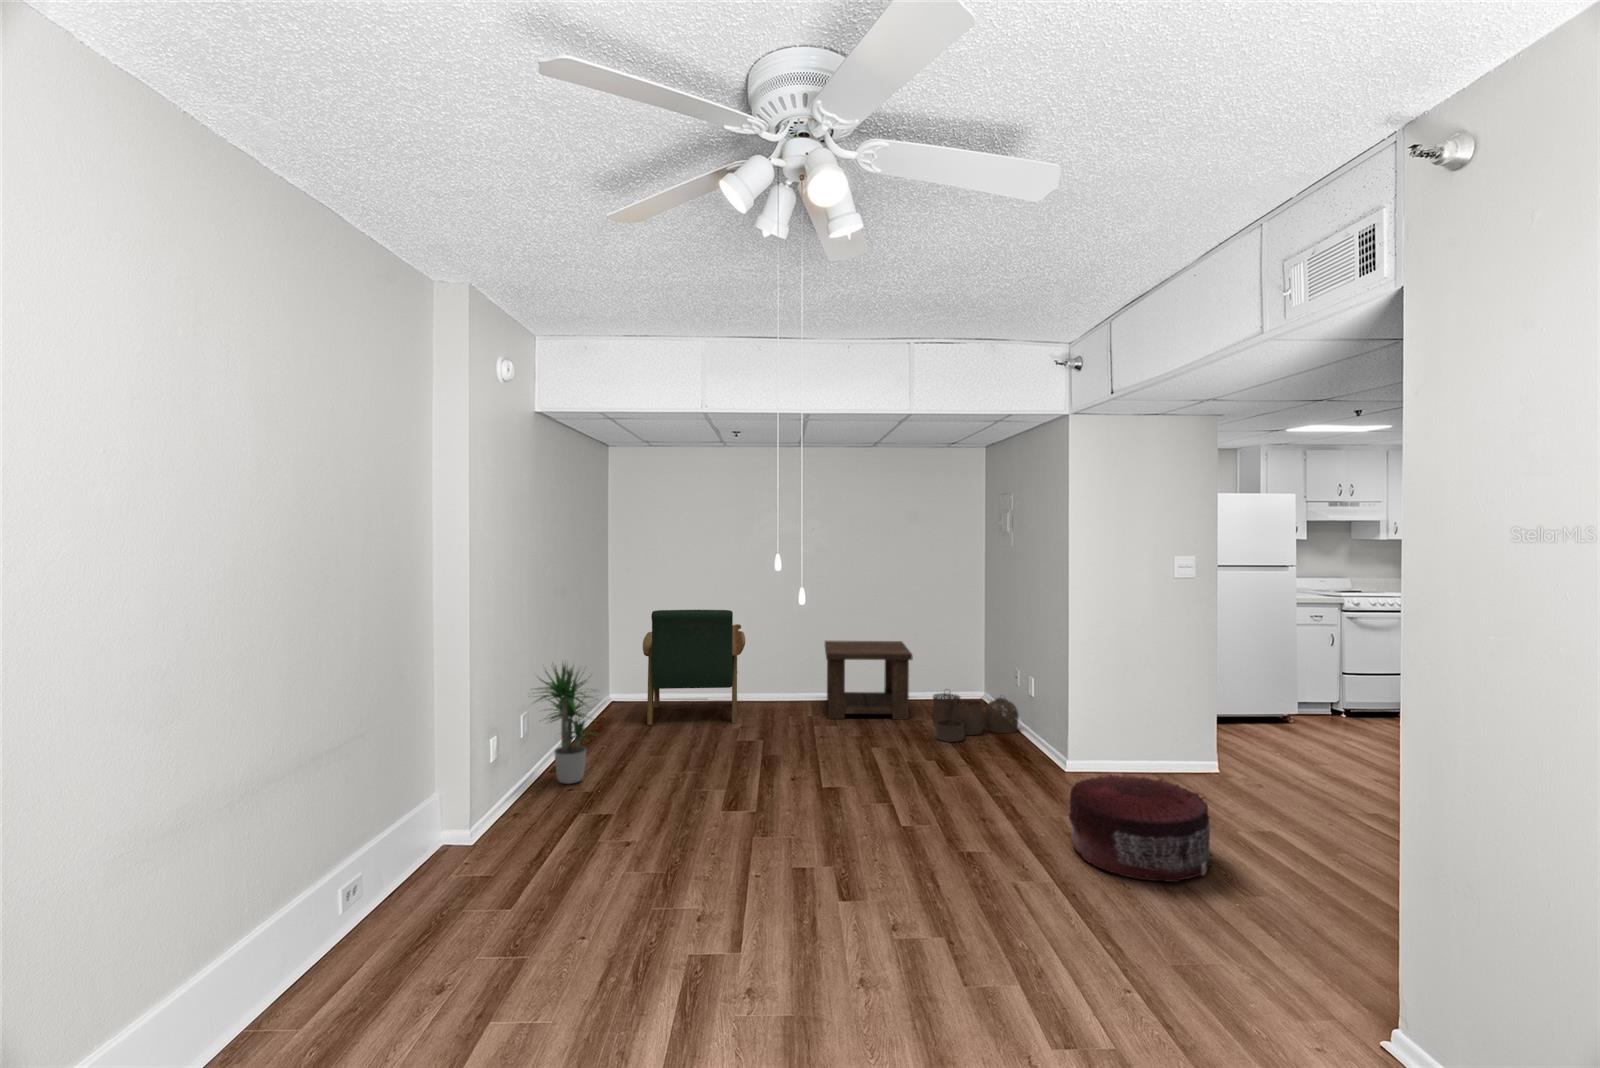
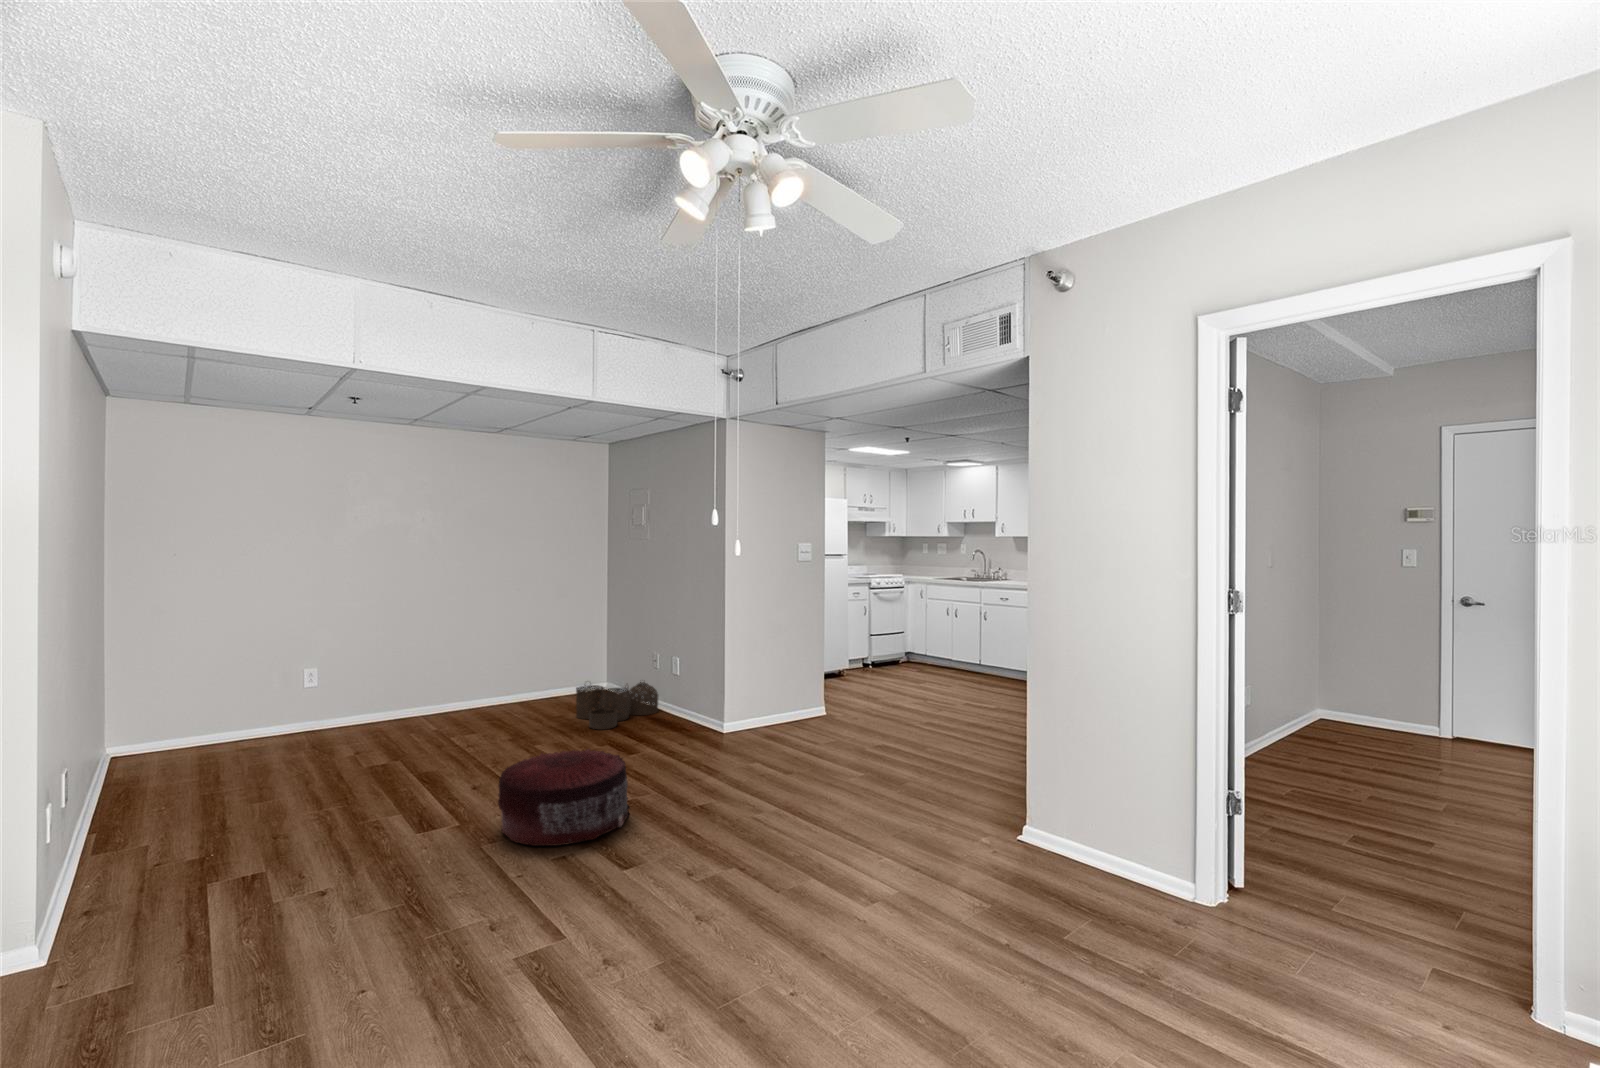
armchair: present [643,610,745,725] -> none [197,616,354,772]
side table: present [825,641,913,719] -> none [437,640,553,729]
potted plant: present [535,665,596,784] -> none [87,687,222,855]
pouf: present [1069,774,1212,882] -> present [498,749,630,846]

